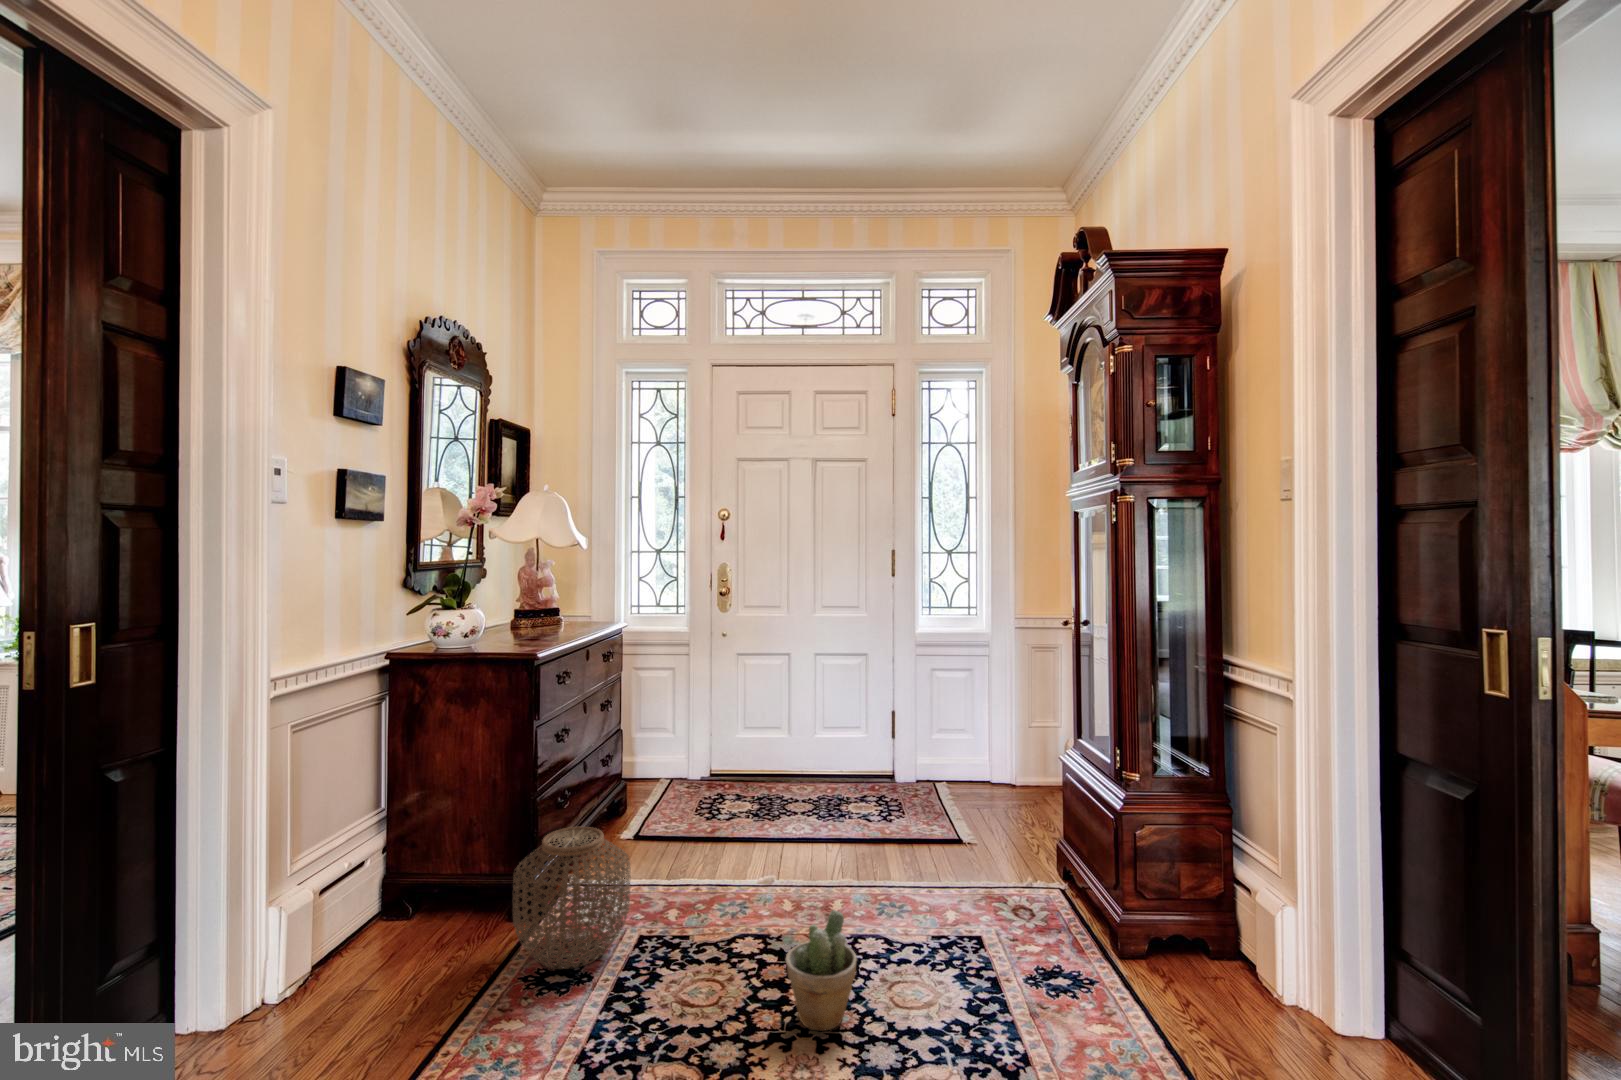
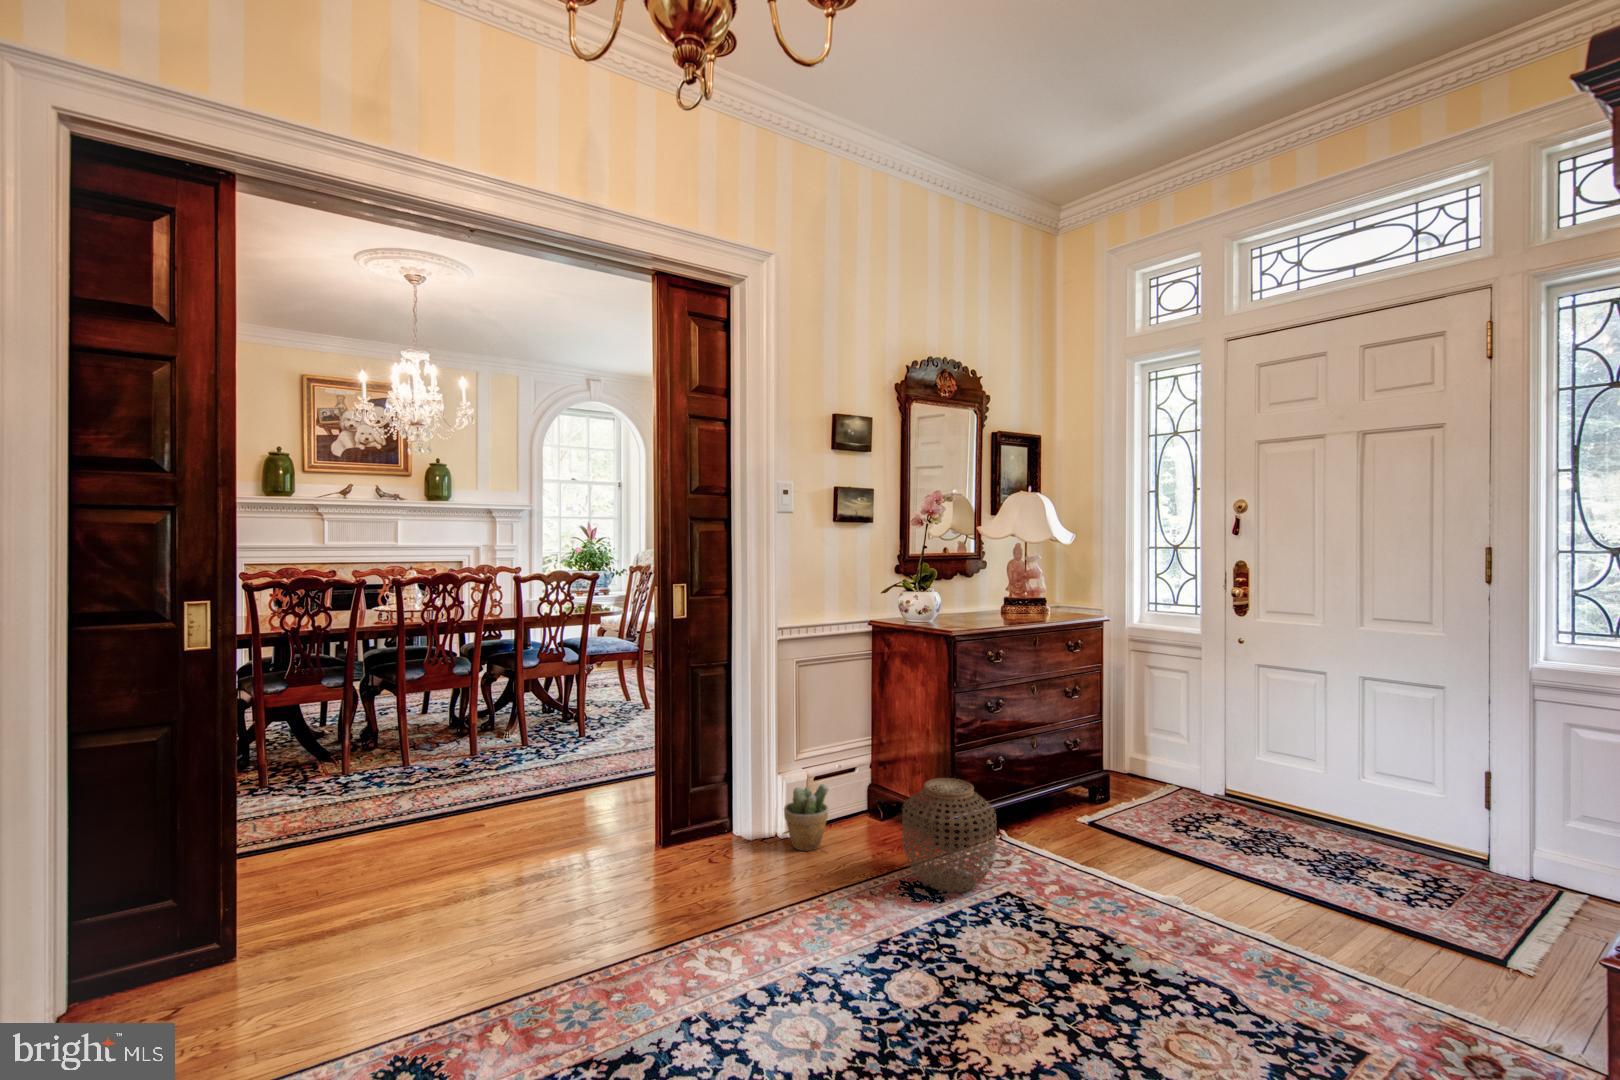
potted plant: present [786,910,857,1031] -> present [784,784,829,851]

